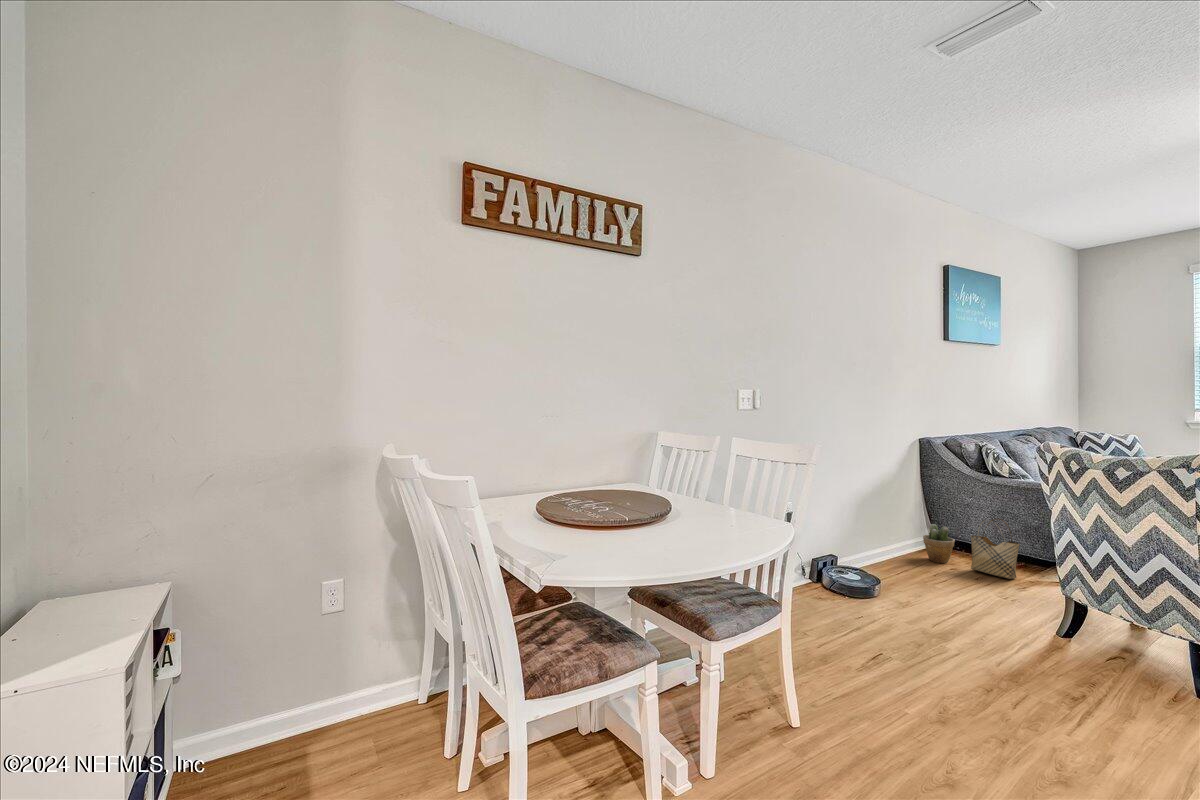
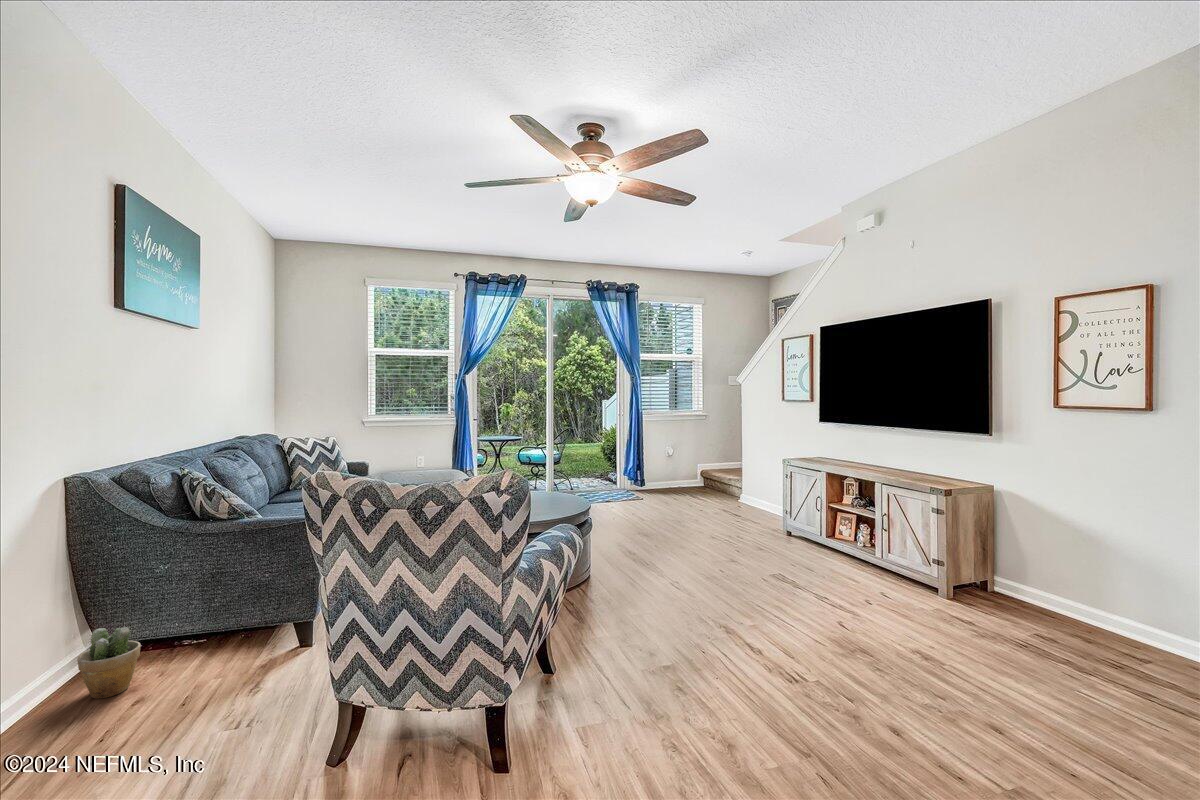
woven basket: present [971,519,1020,579] -> none [170,587,248,686]

